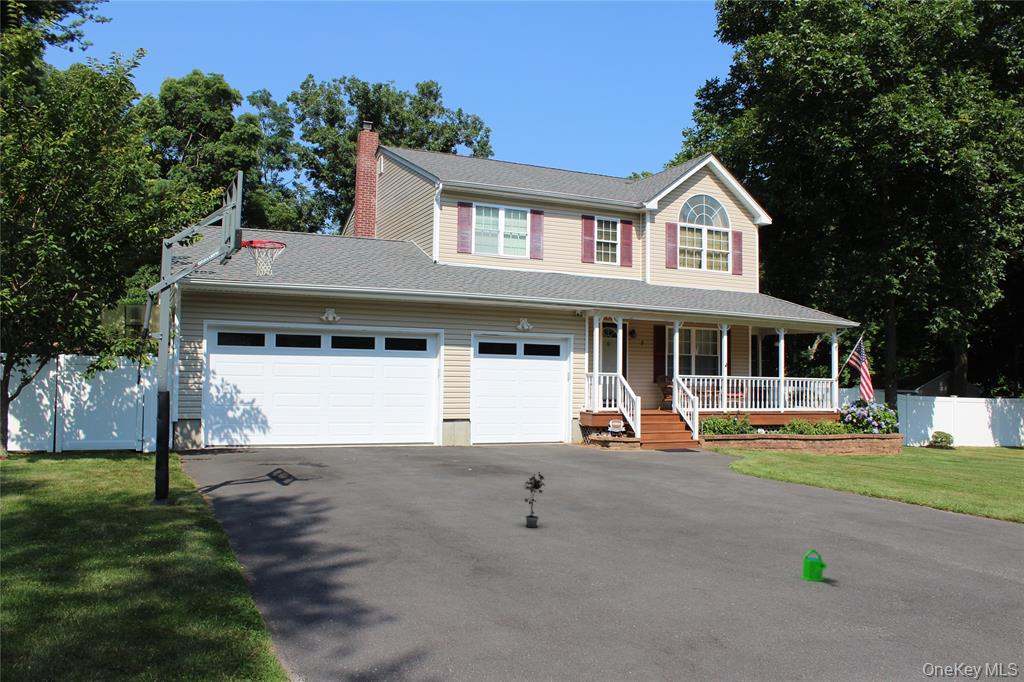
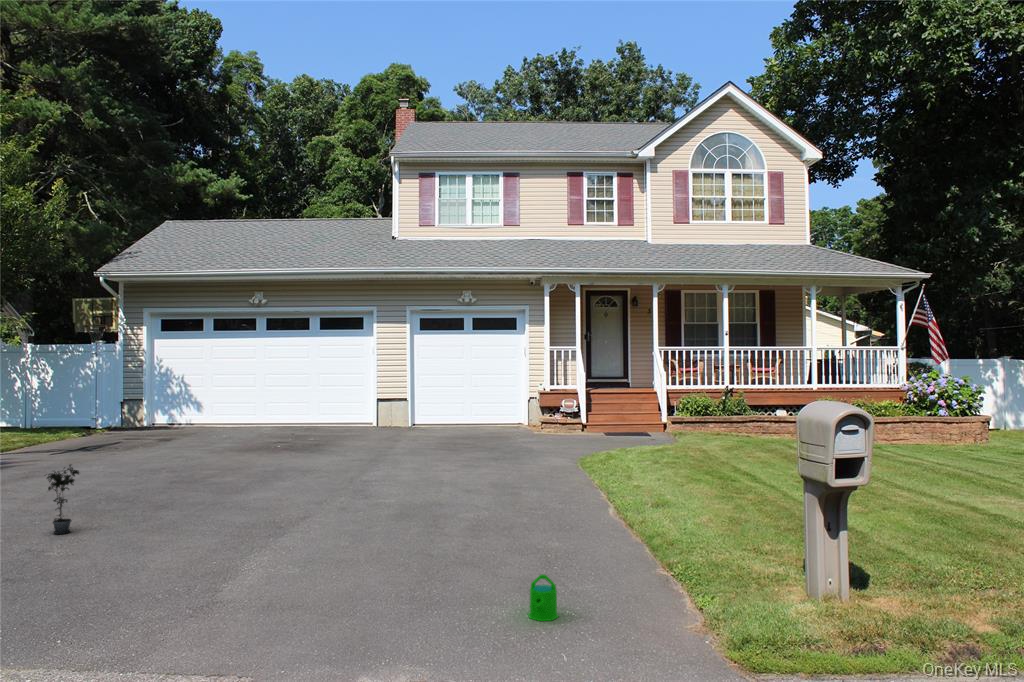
watering can: present [801,549,827,581] -> present [527,574,559,621]

